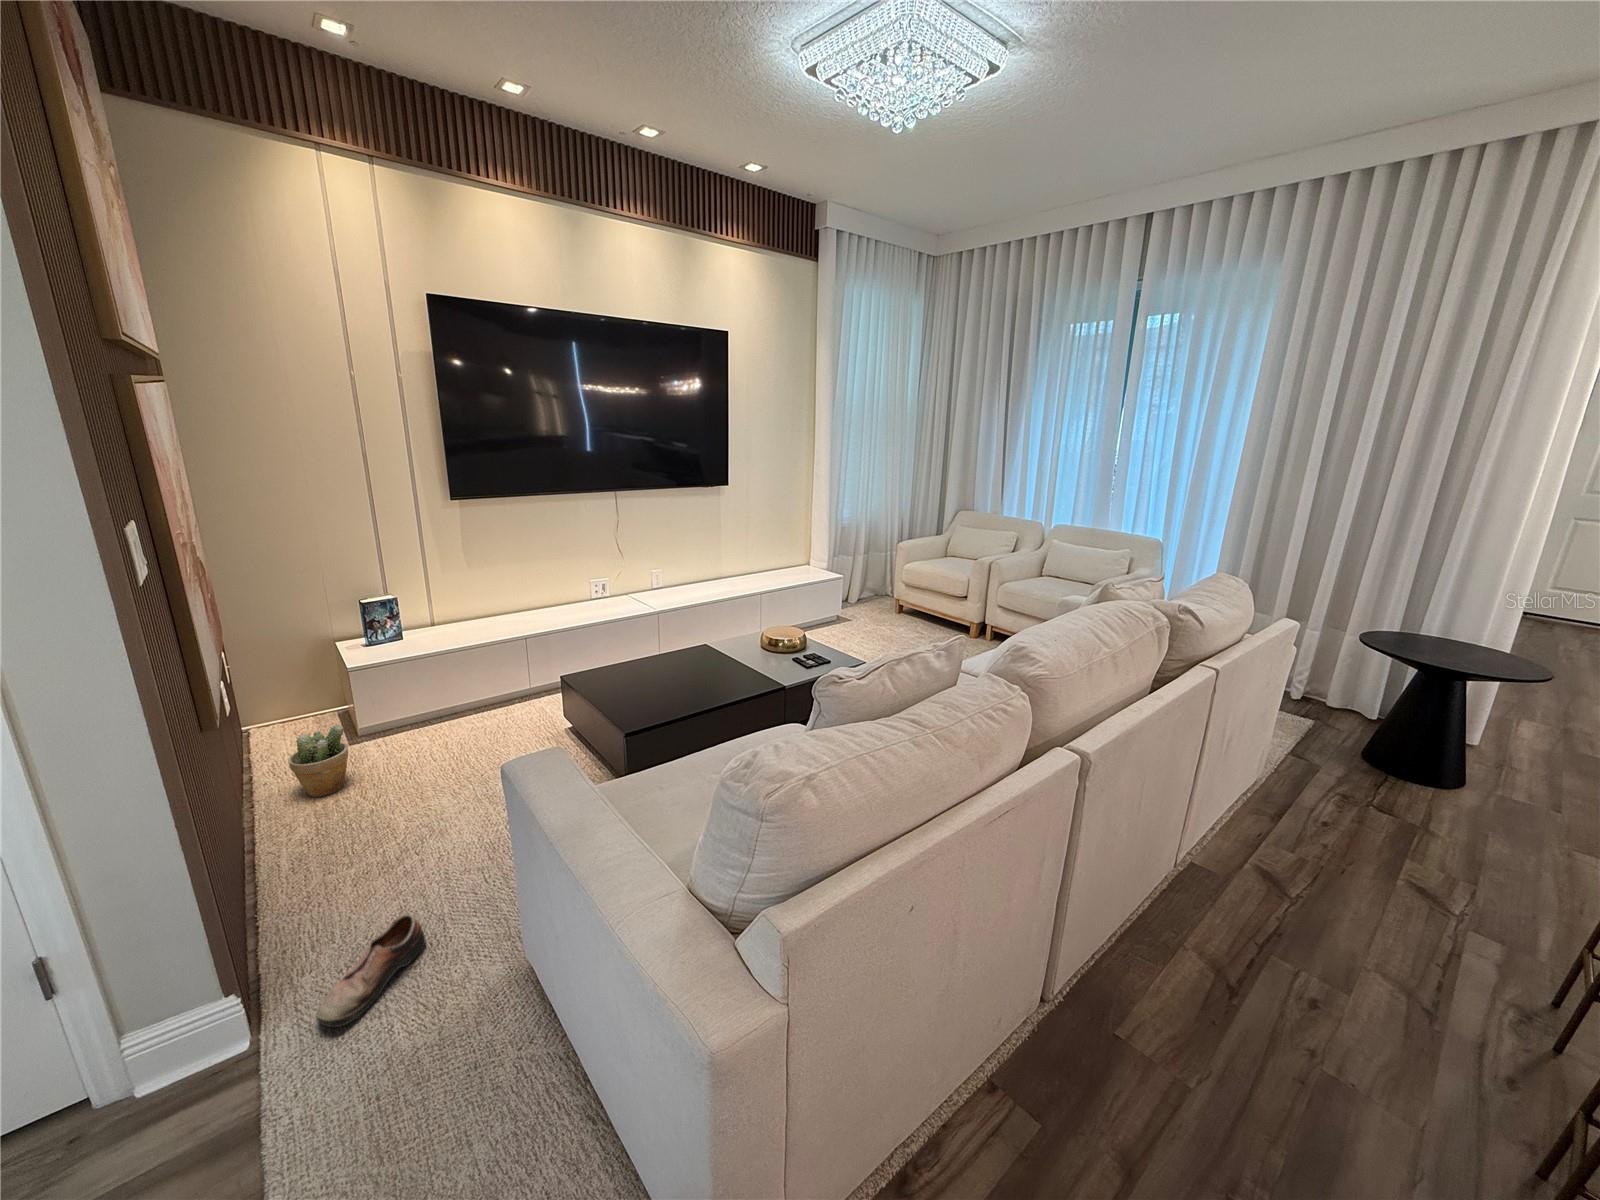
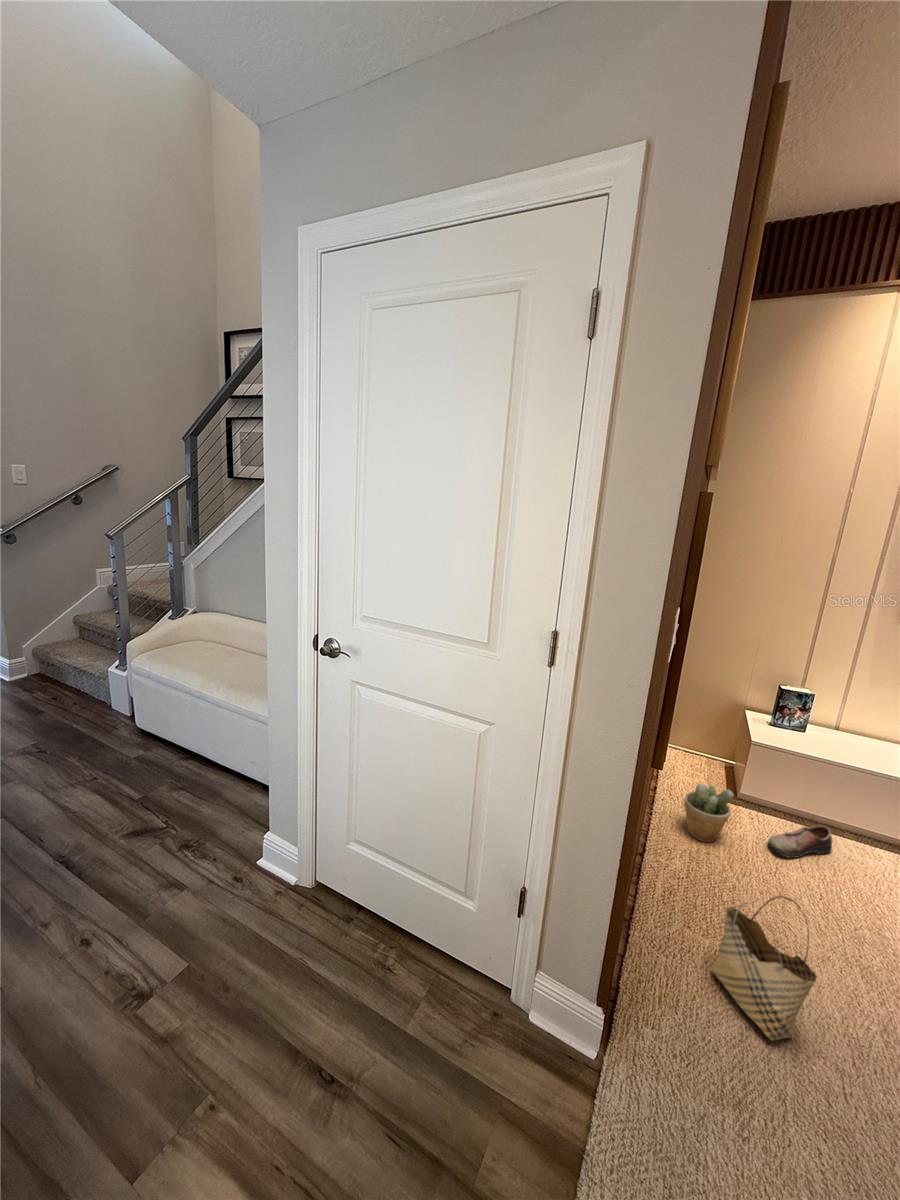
woven basket: none [353,770,447,892] -> present [711,896,816,1041]
shoe: present [316,914,426,1027] -> present [768,825,832,858]

